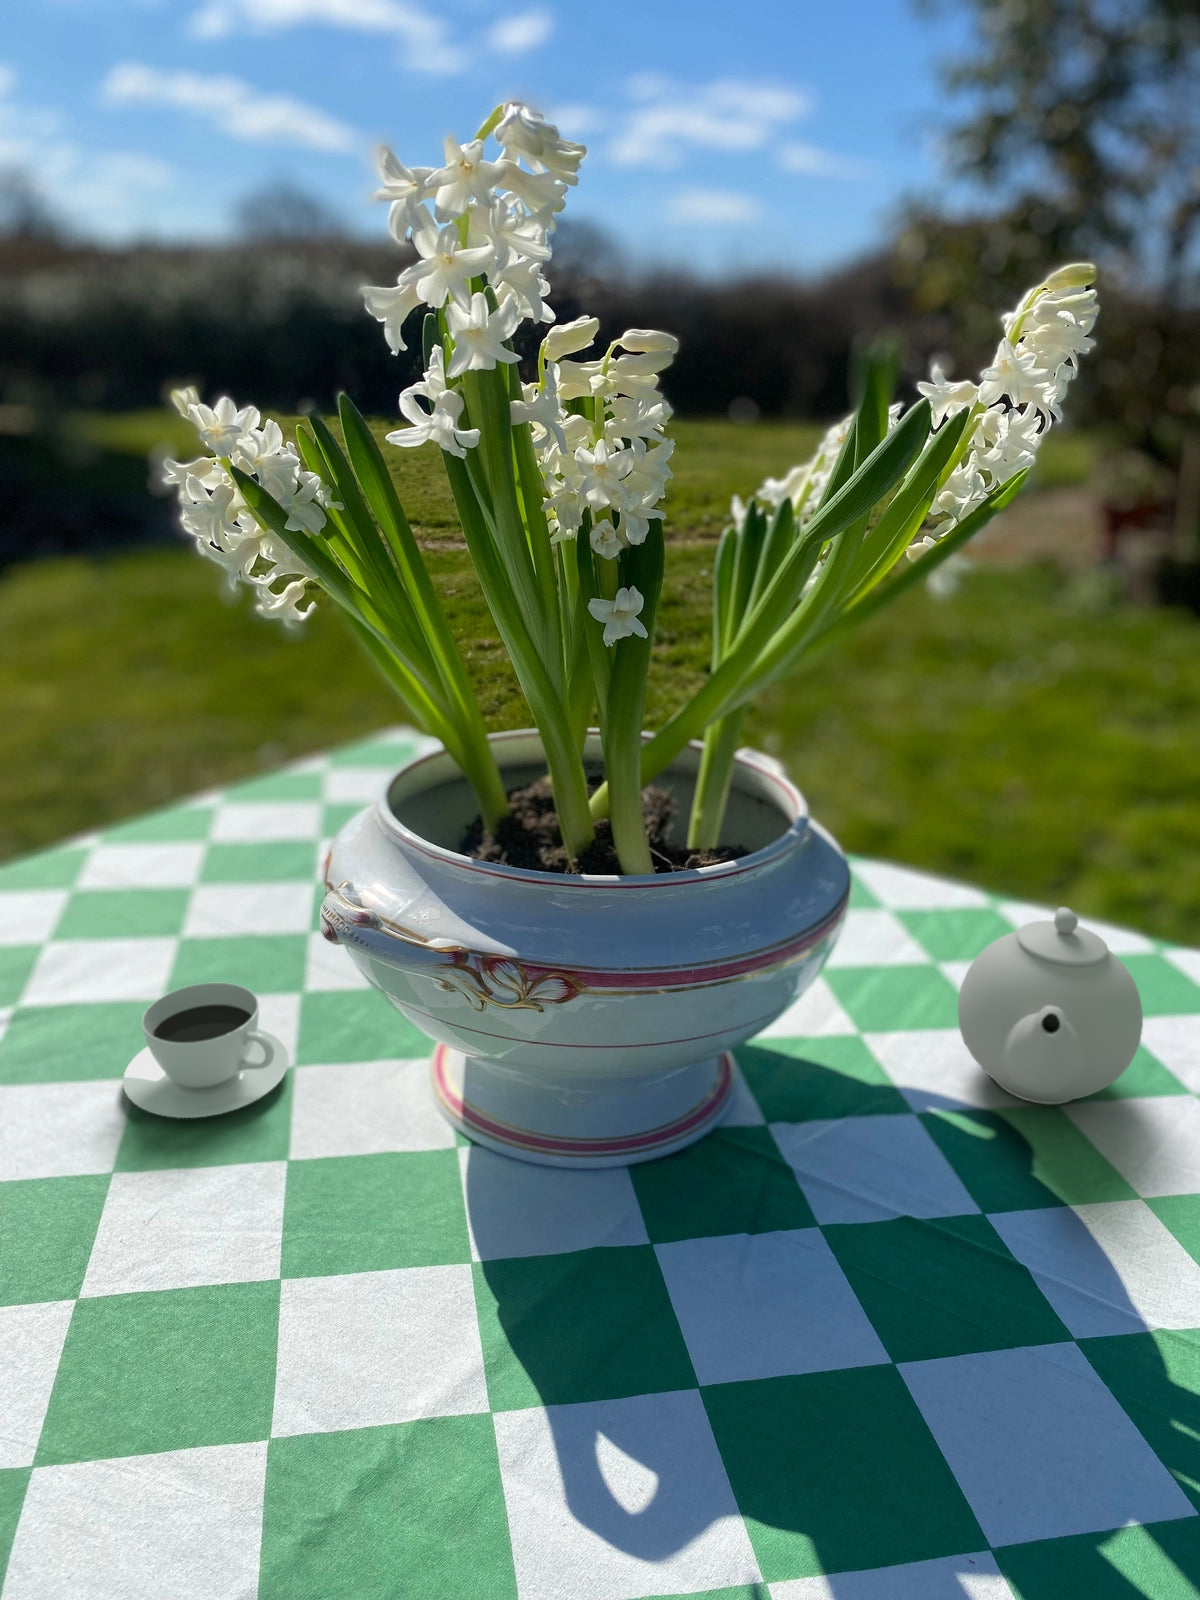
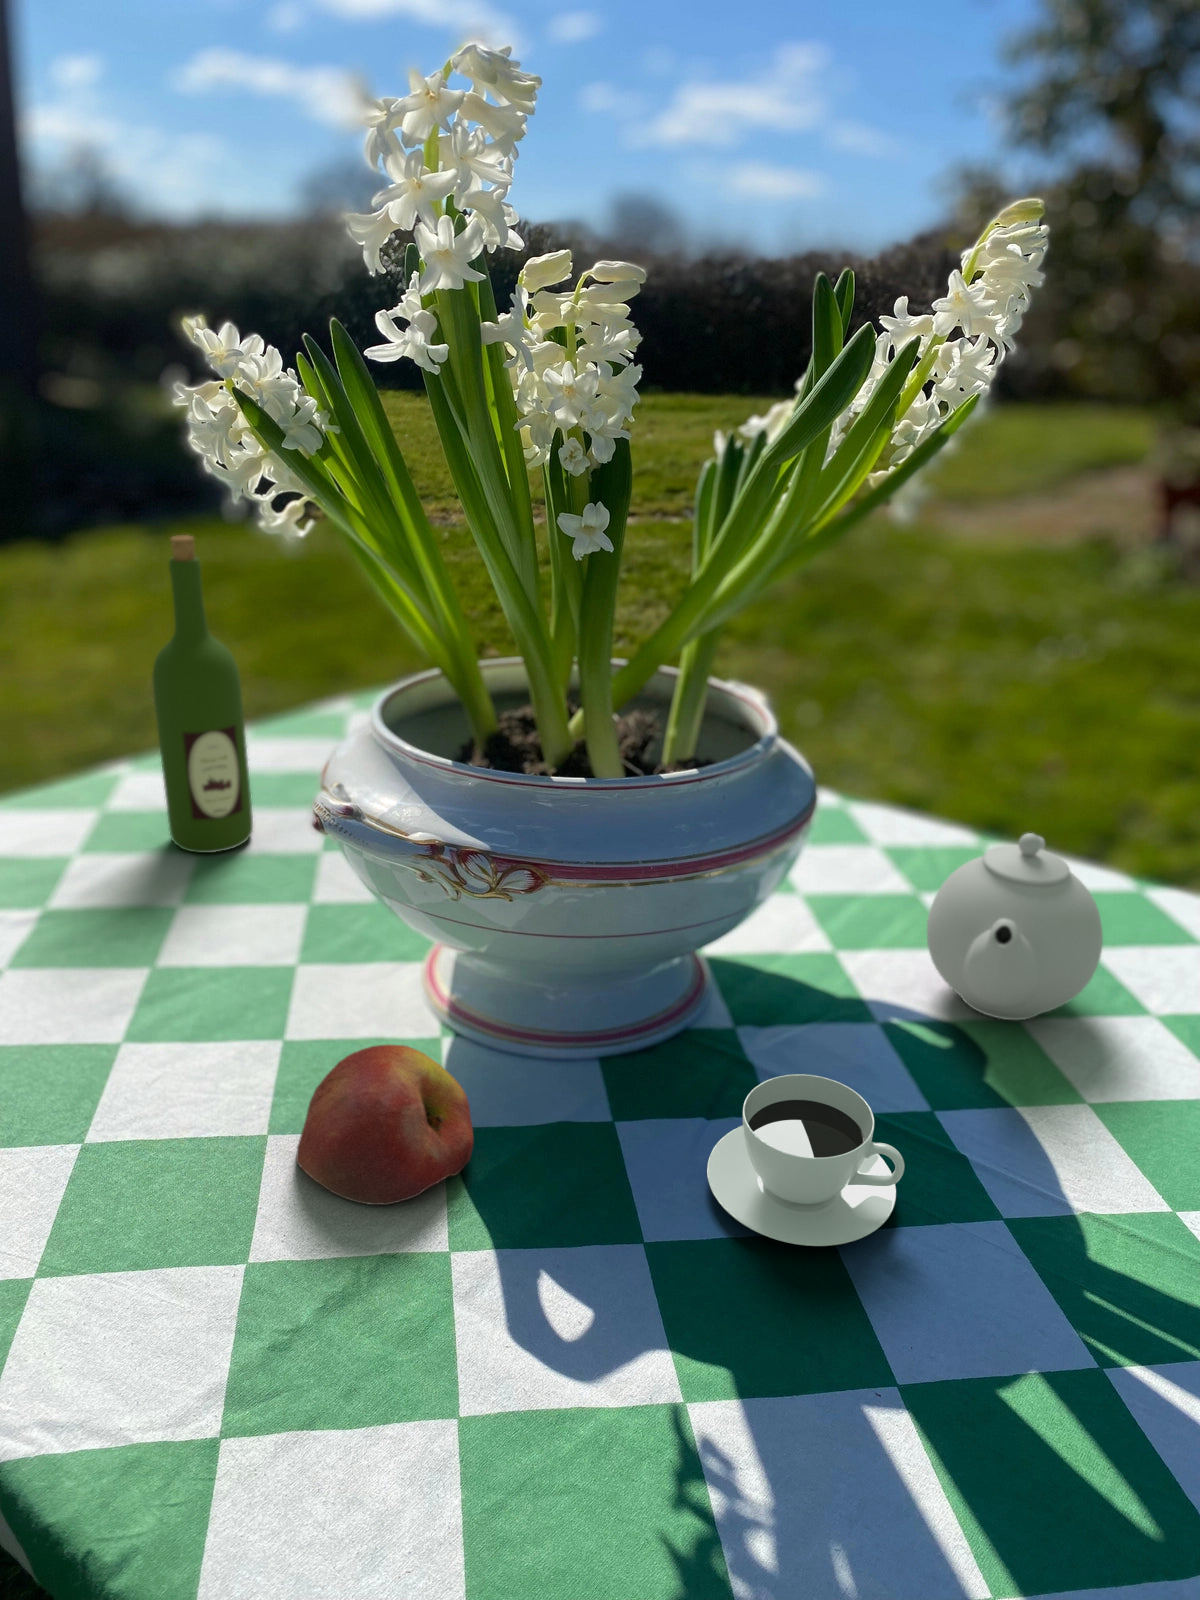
wine bottle: none [125,608,233,942] -> present [152,535,253,853]
teacup: present [123,983,289,1118] -> present [707,1074,904,1246]
apple: none [314,1173,508,1357] -> present [296,1044,474,1205]

